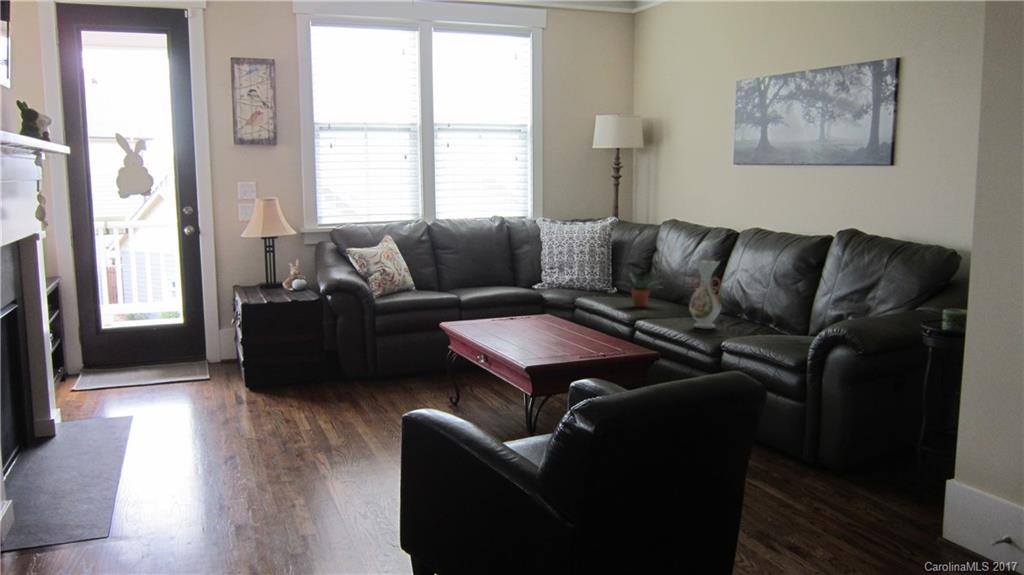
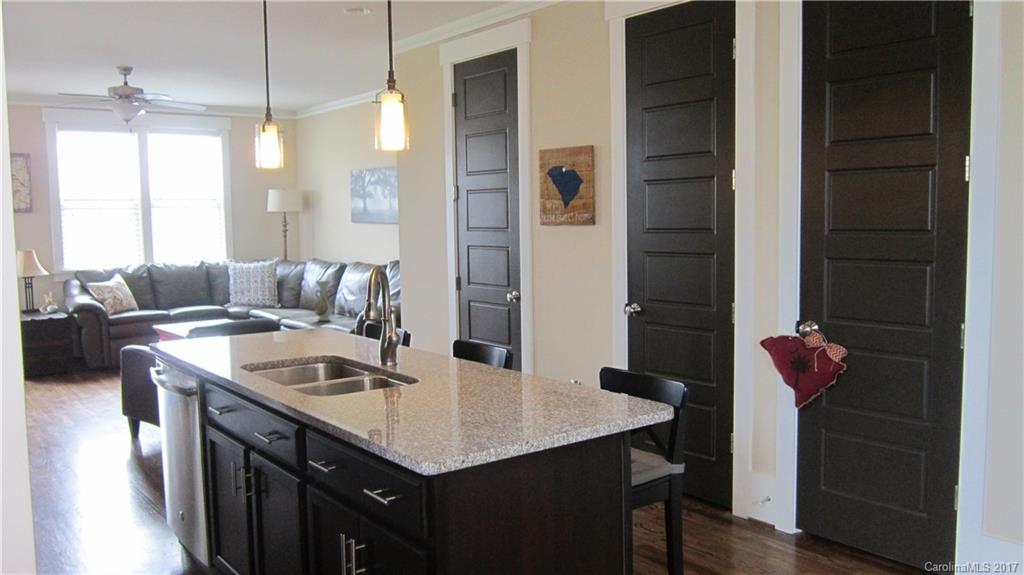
potted plant: present [619,270,661,307] -> none [277,289,309,313]

